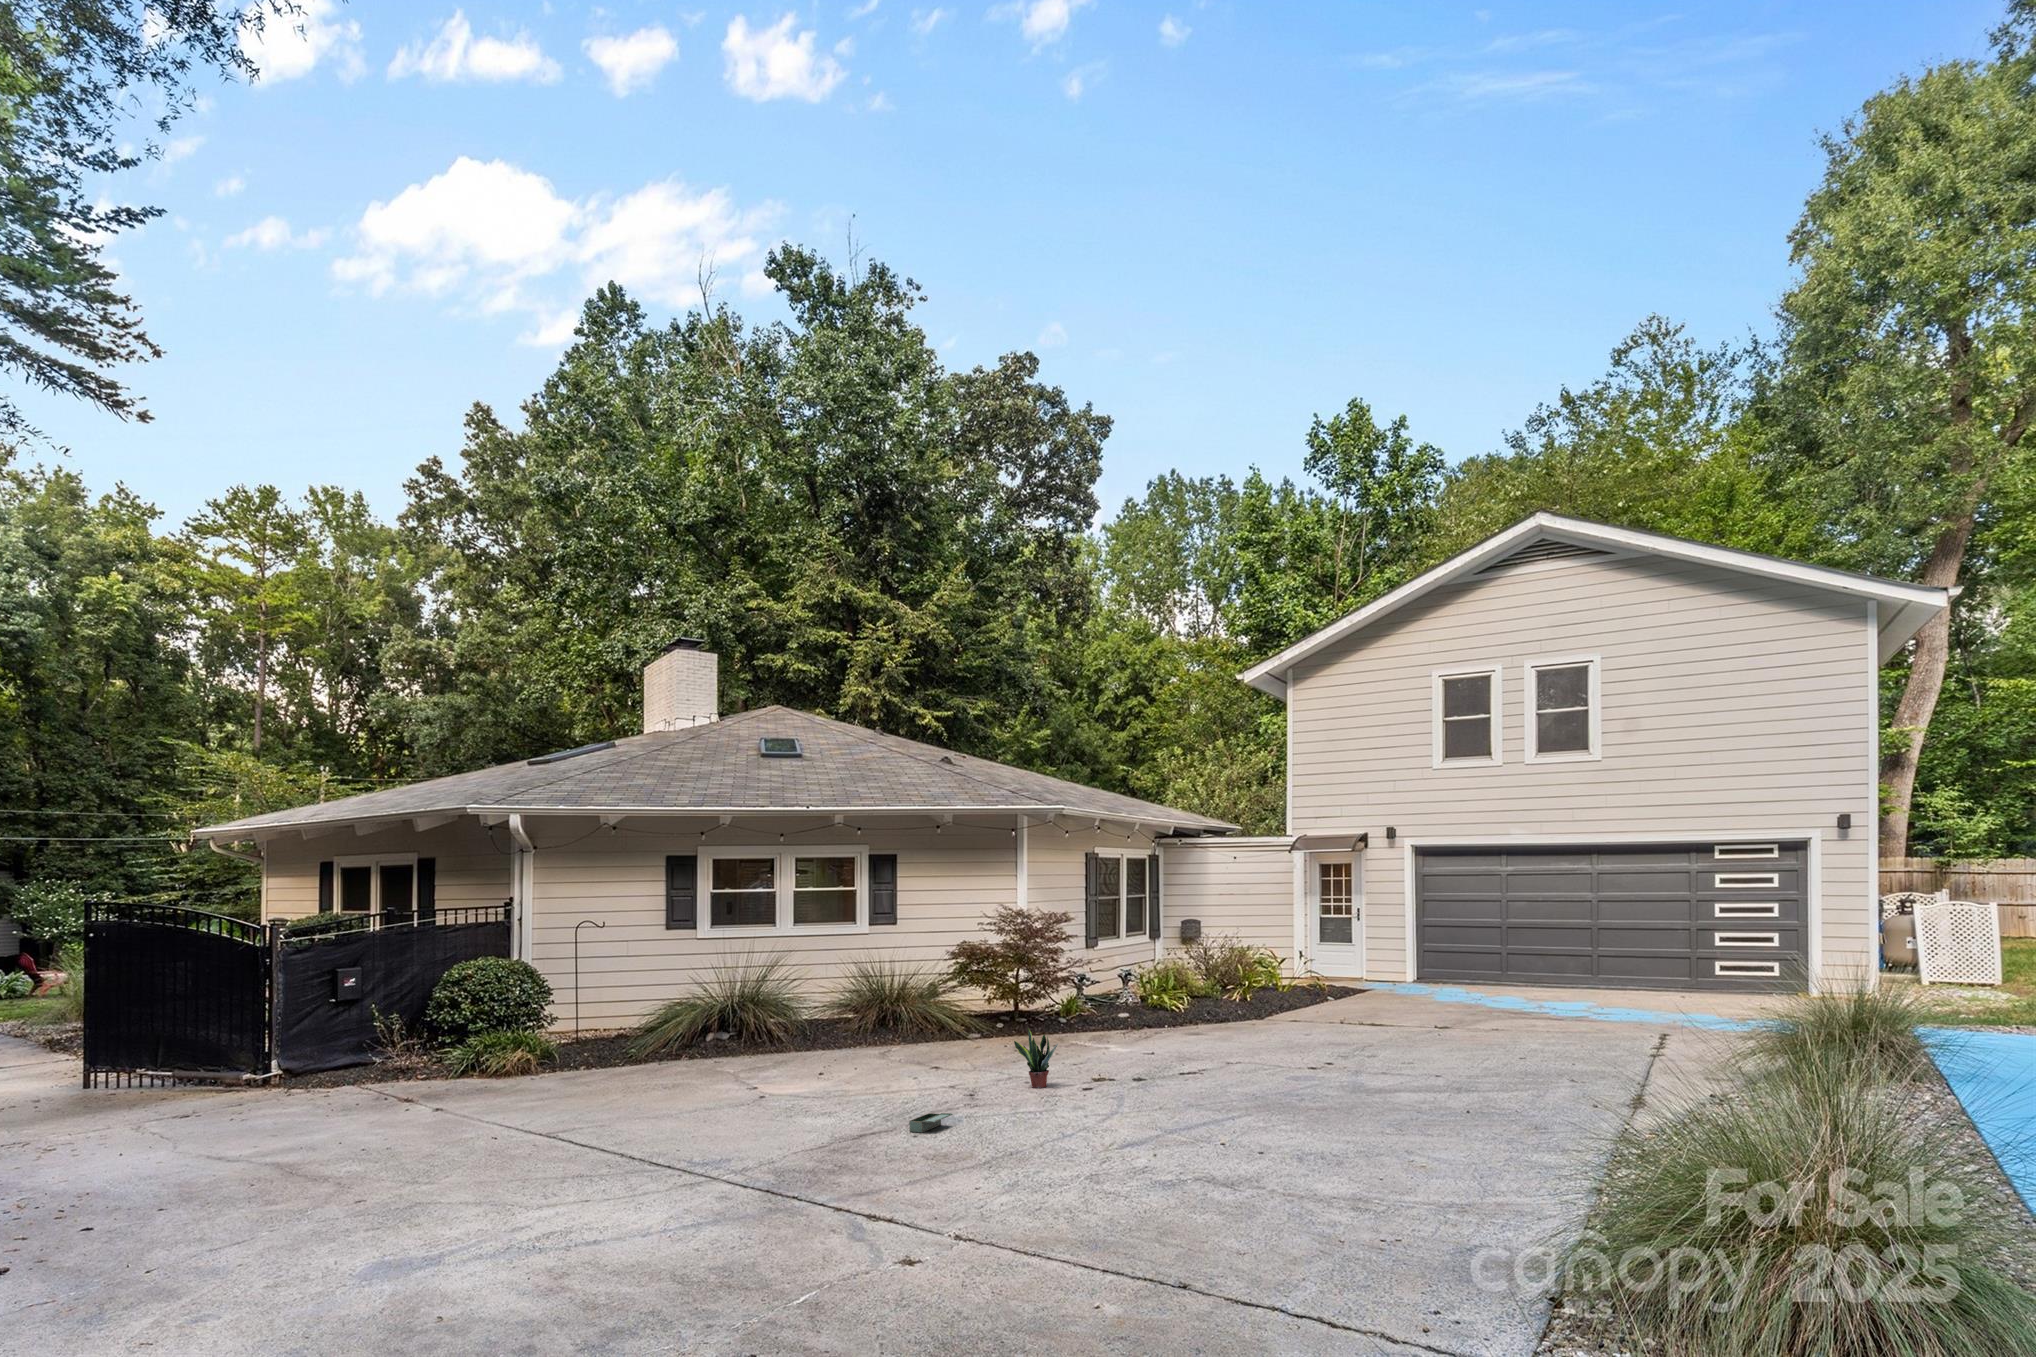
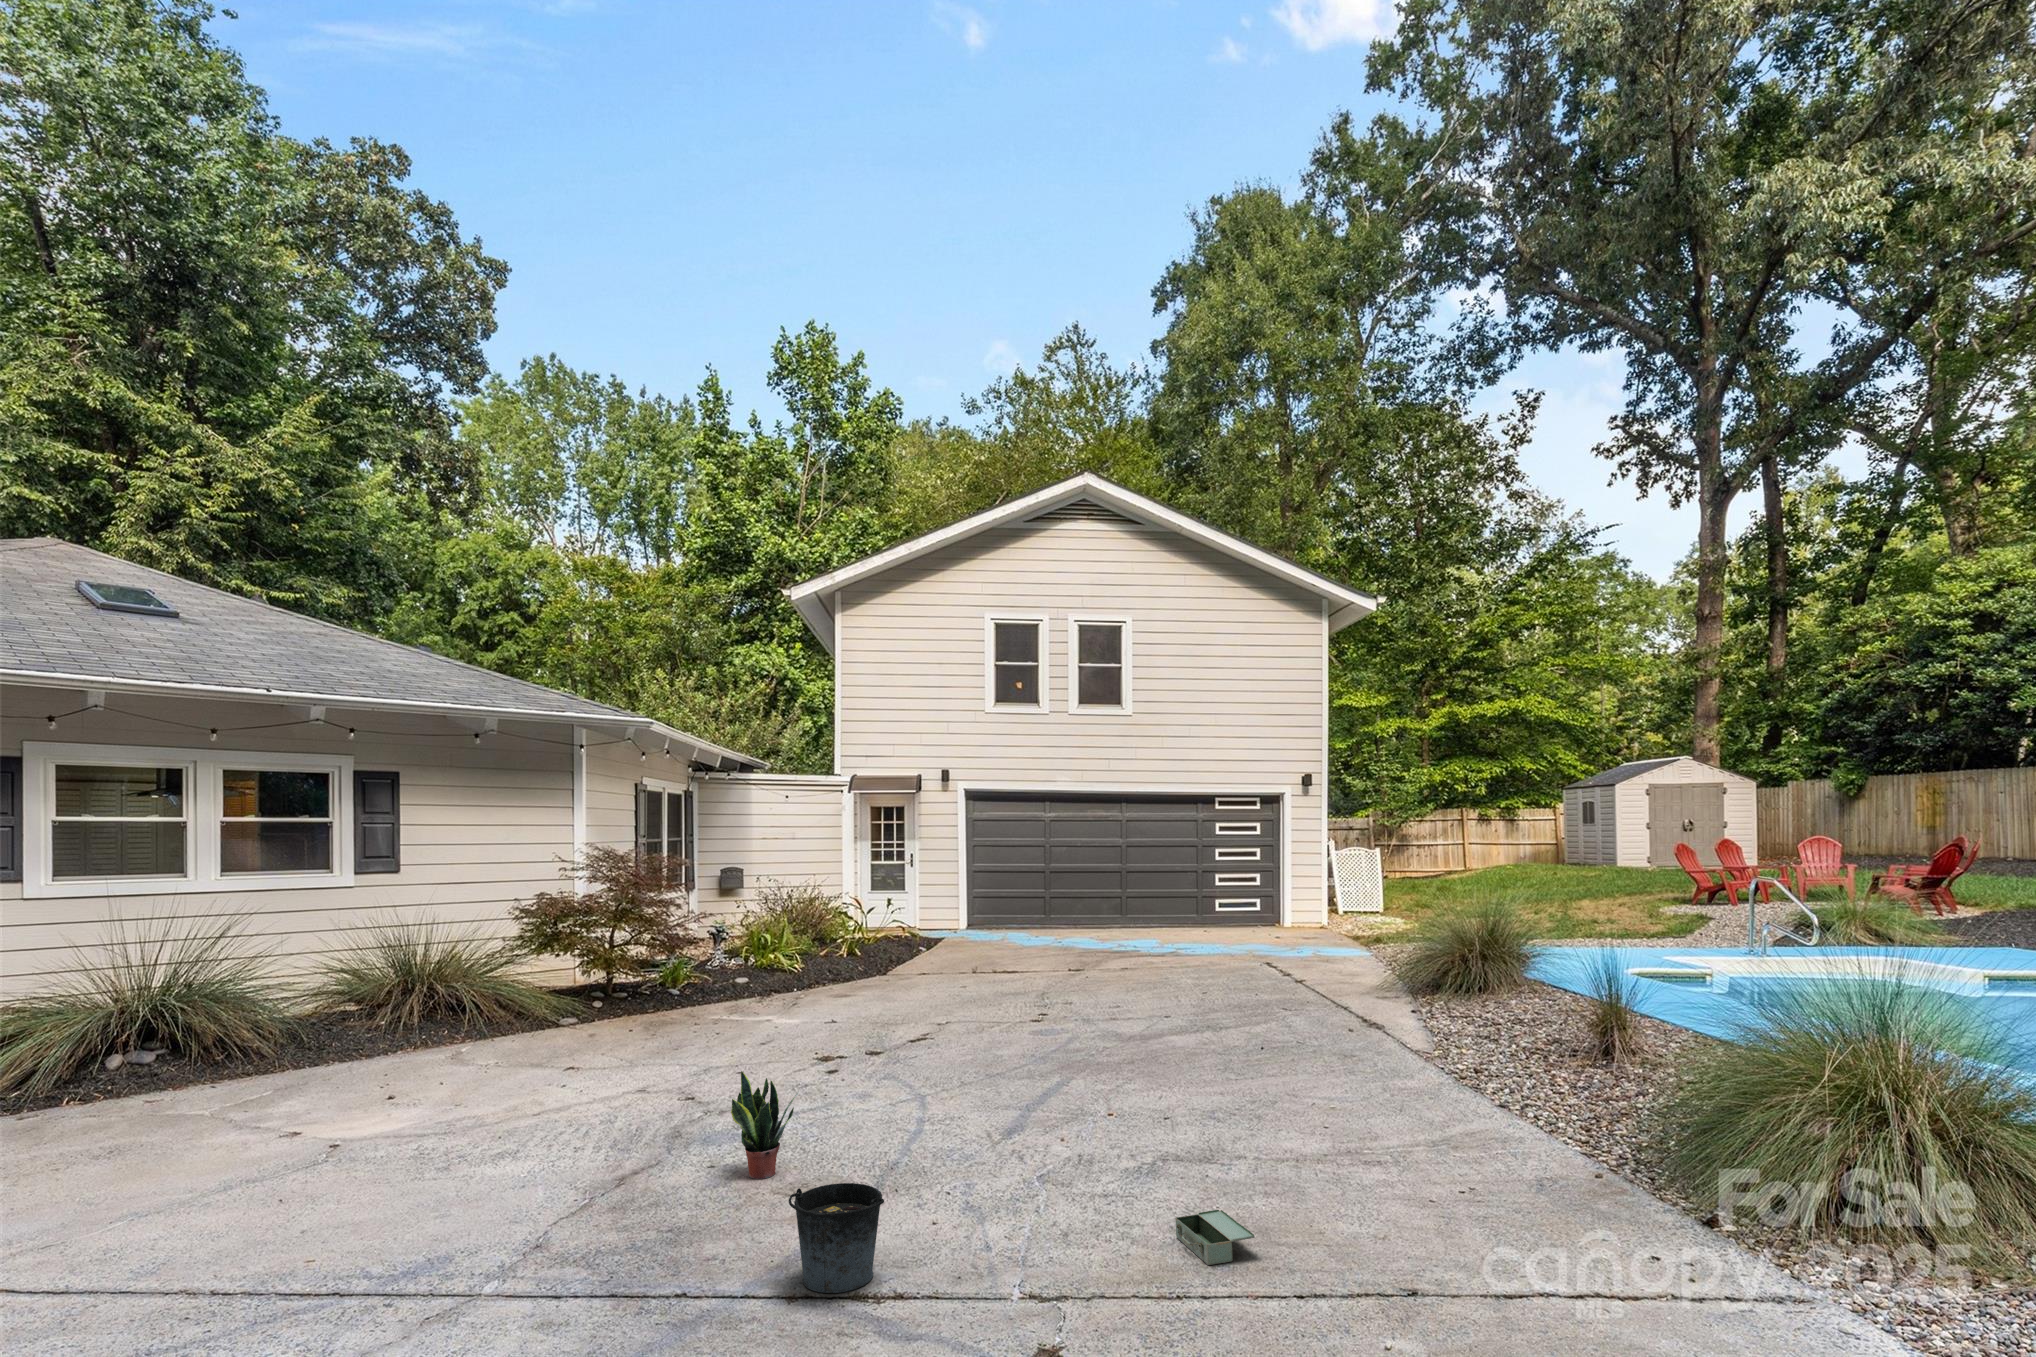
potted plant: present [1014,1028,1058,1088] -> present [731,1071,799,1179]
bucket: none [762,1072,806,1118] -> present [789,1183,884,1293]

